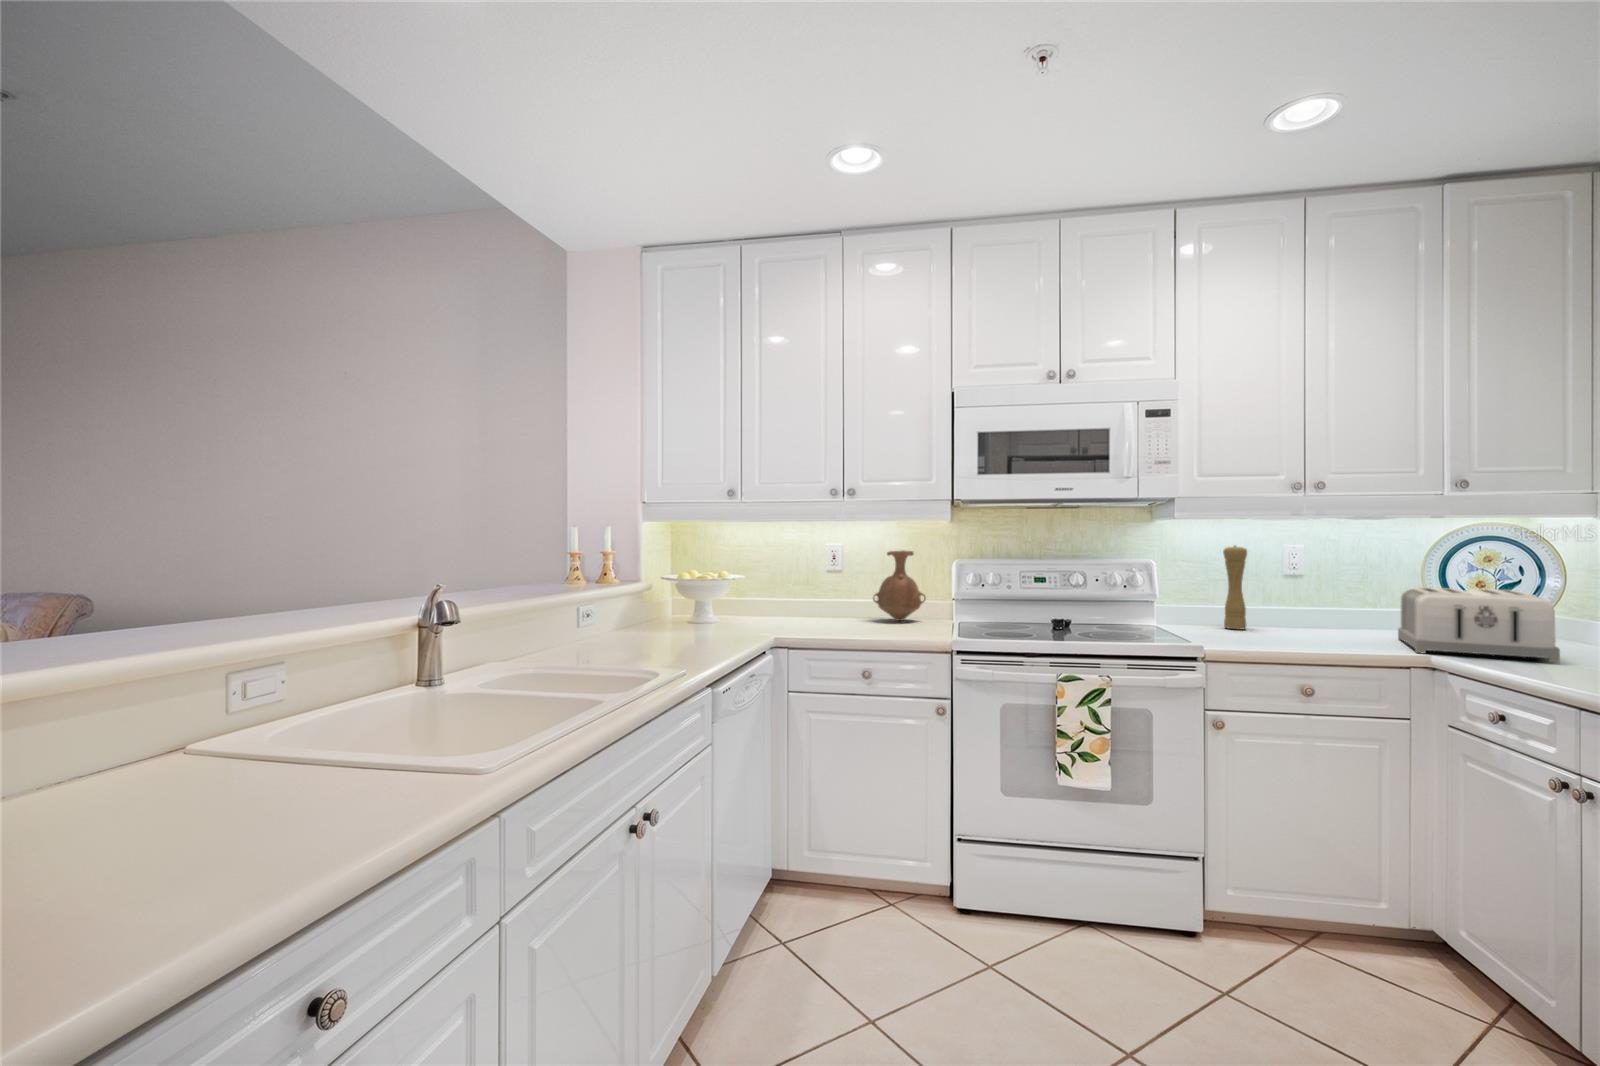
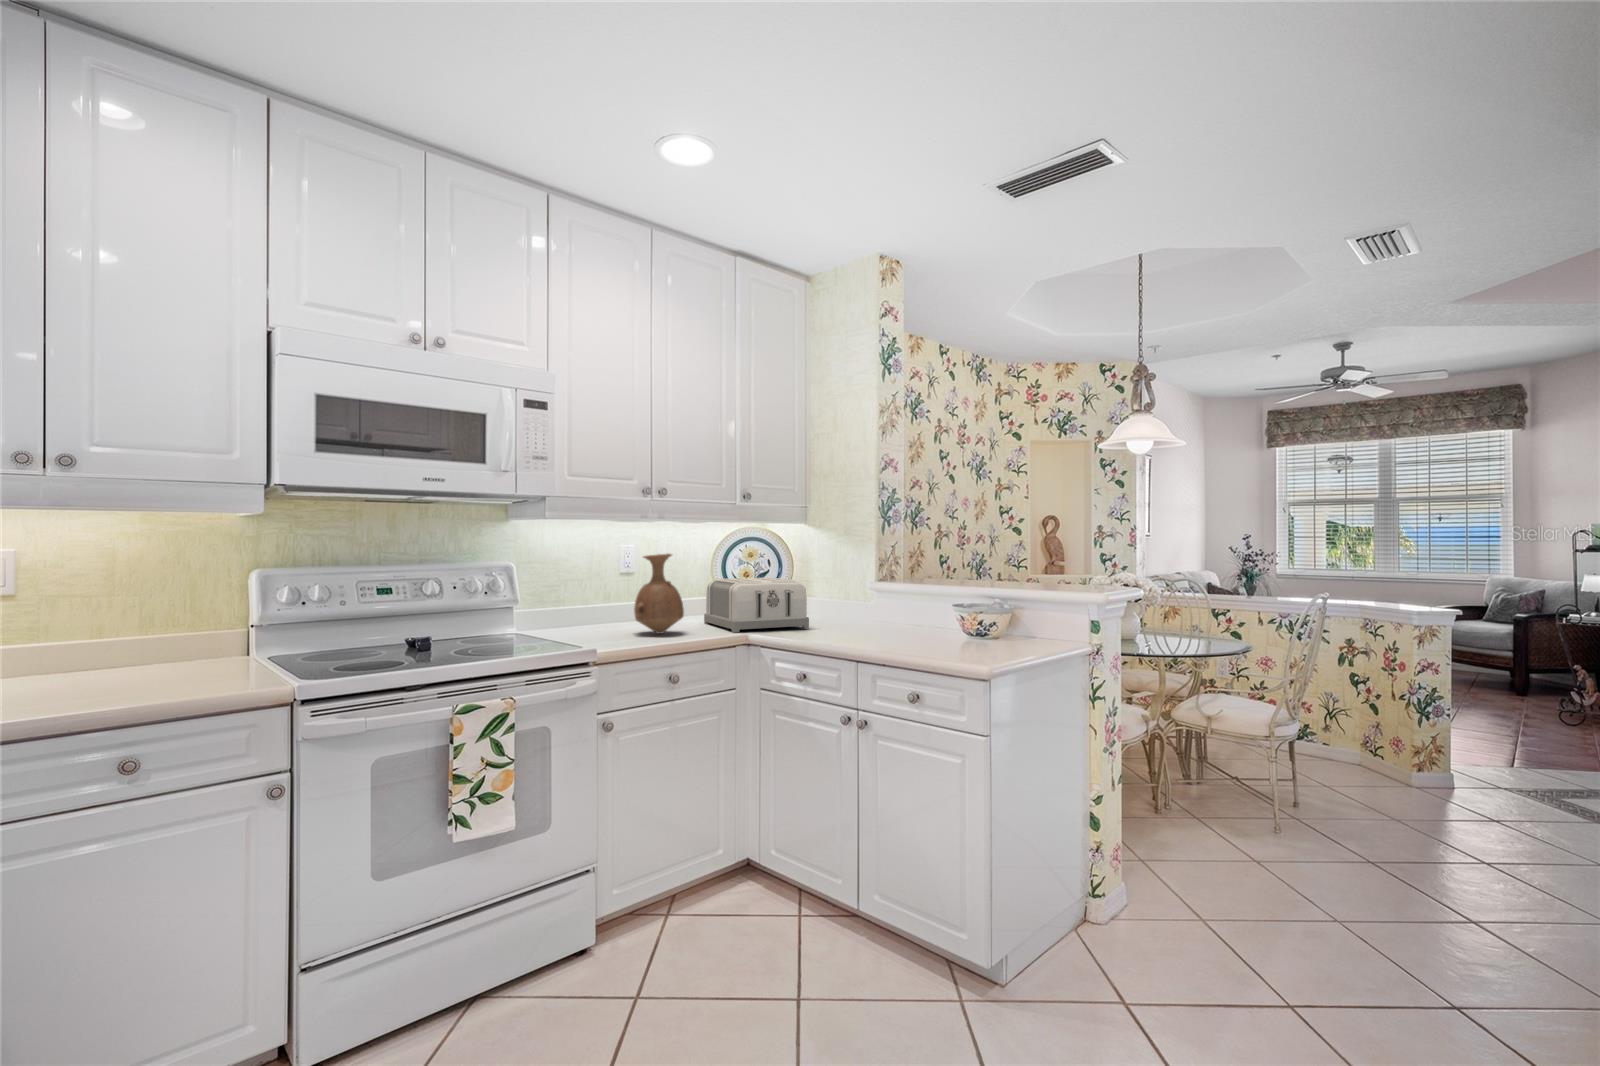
pepper mill: present [1223,546,1247,629] -> none [576,546,597,629]
vase: present [873,550,926,621] -> present [634,553,684,634]

